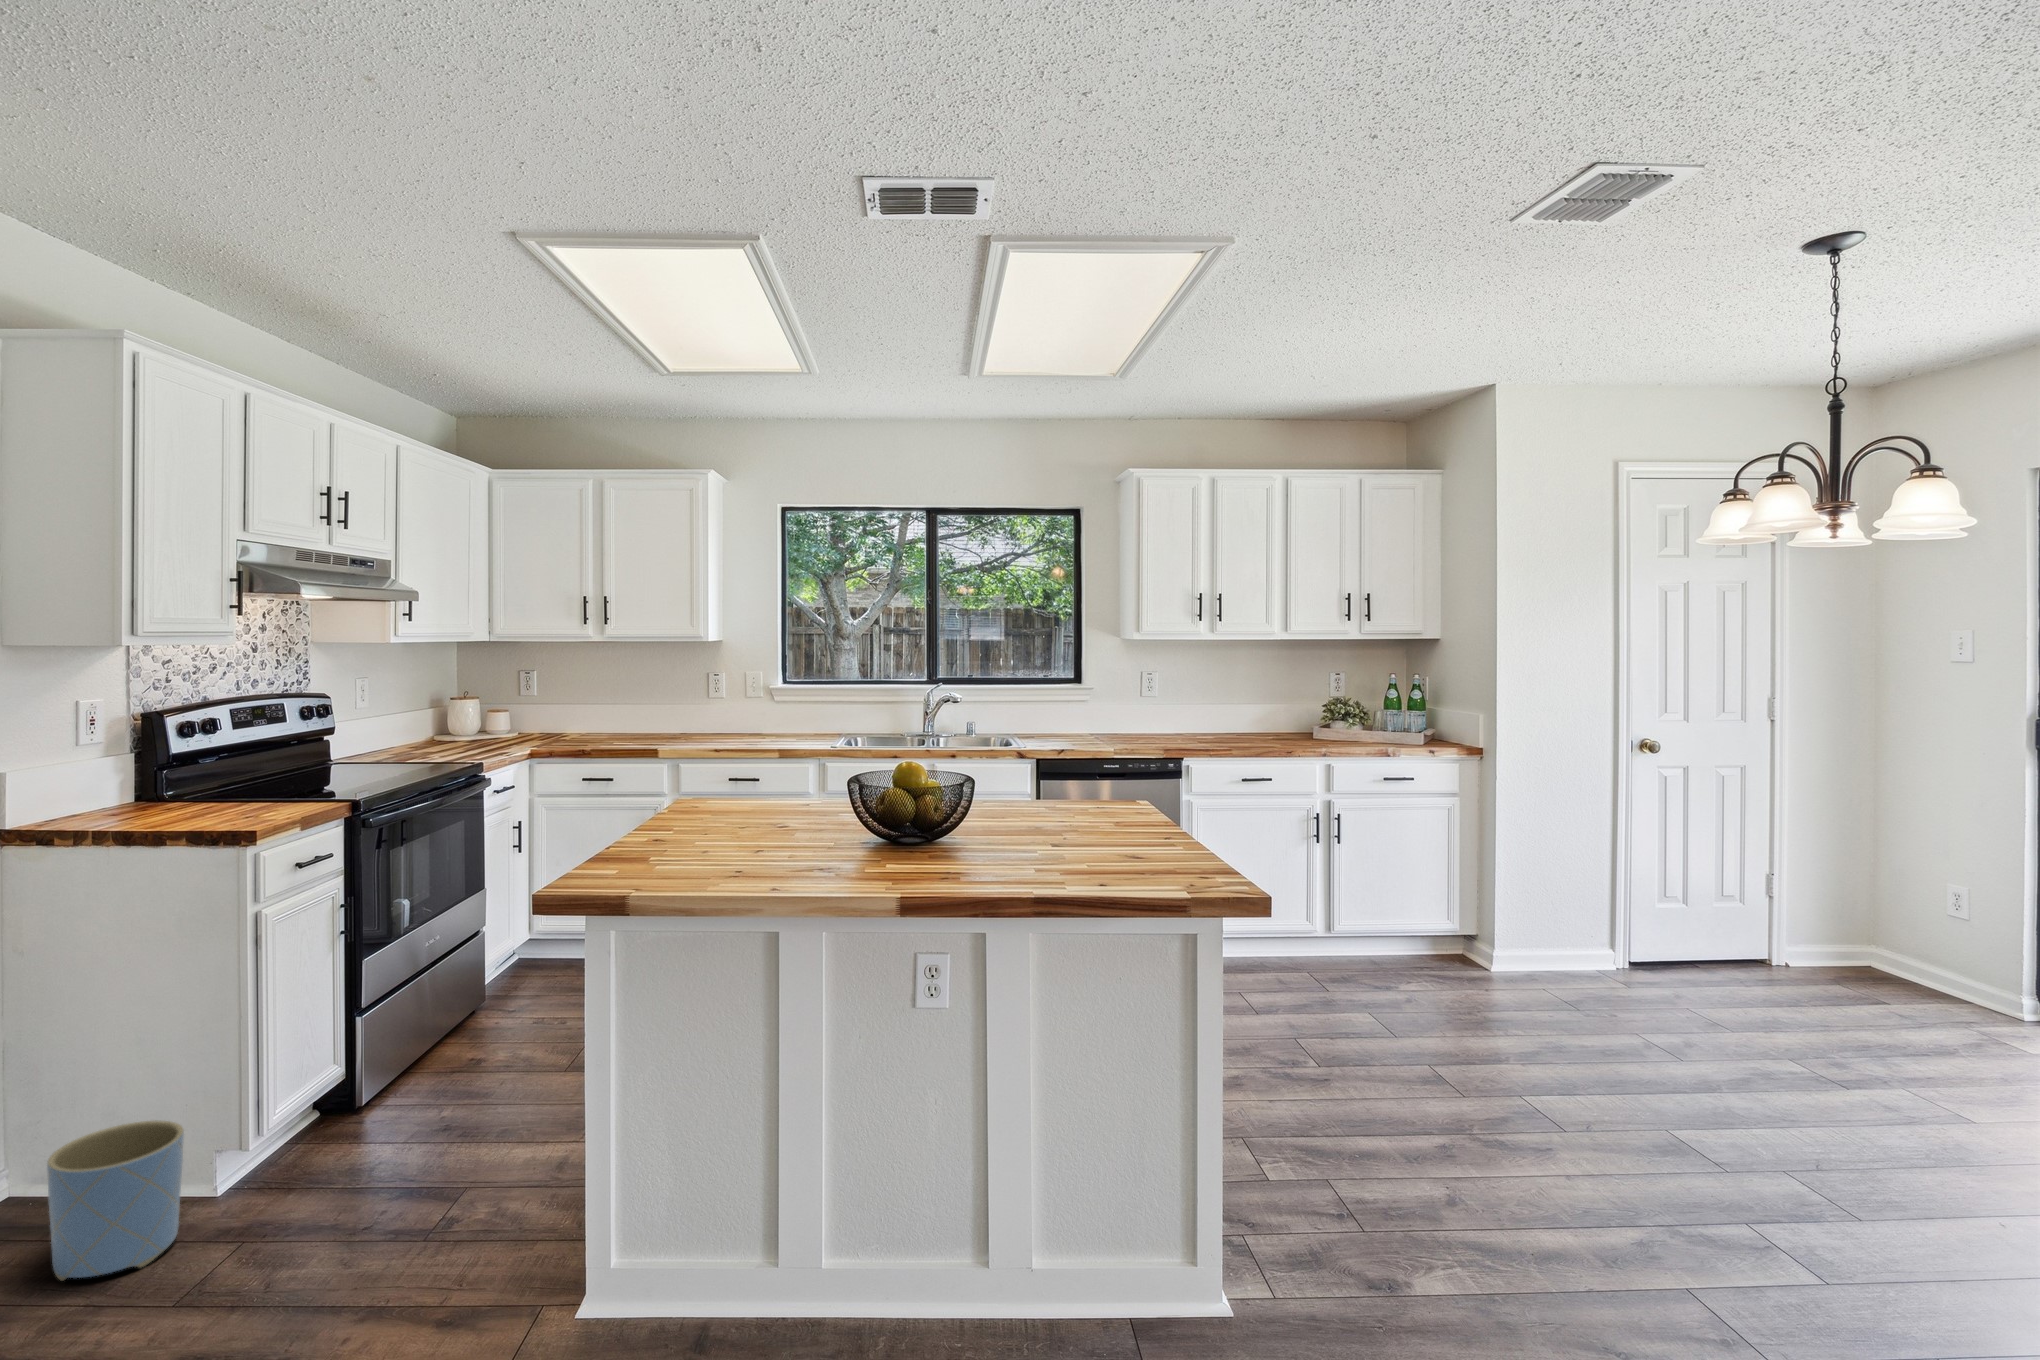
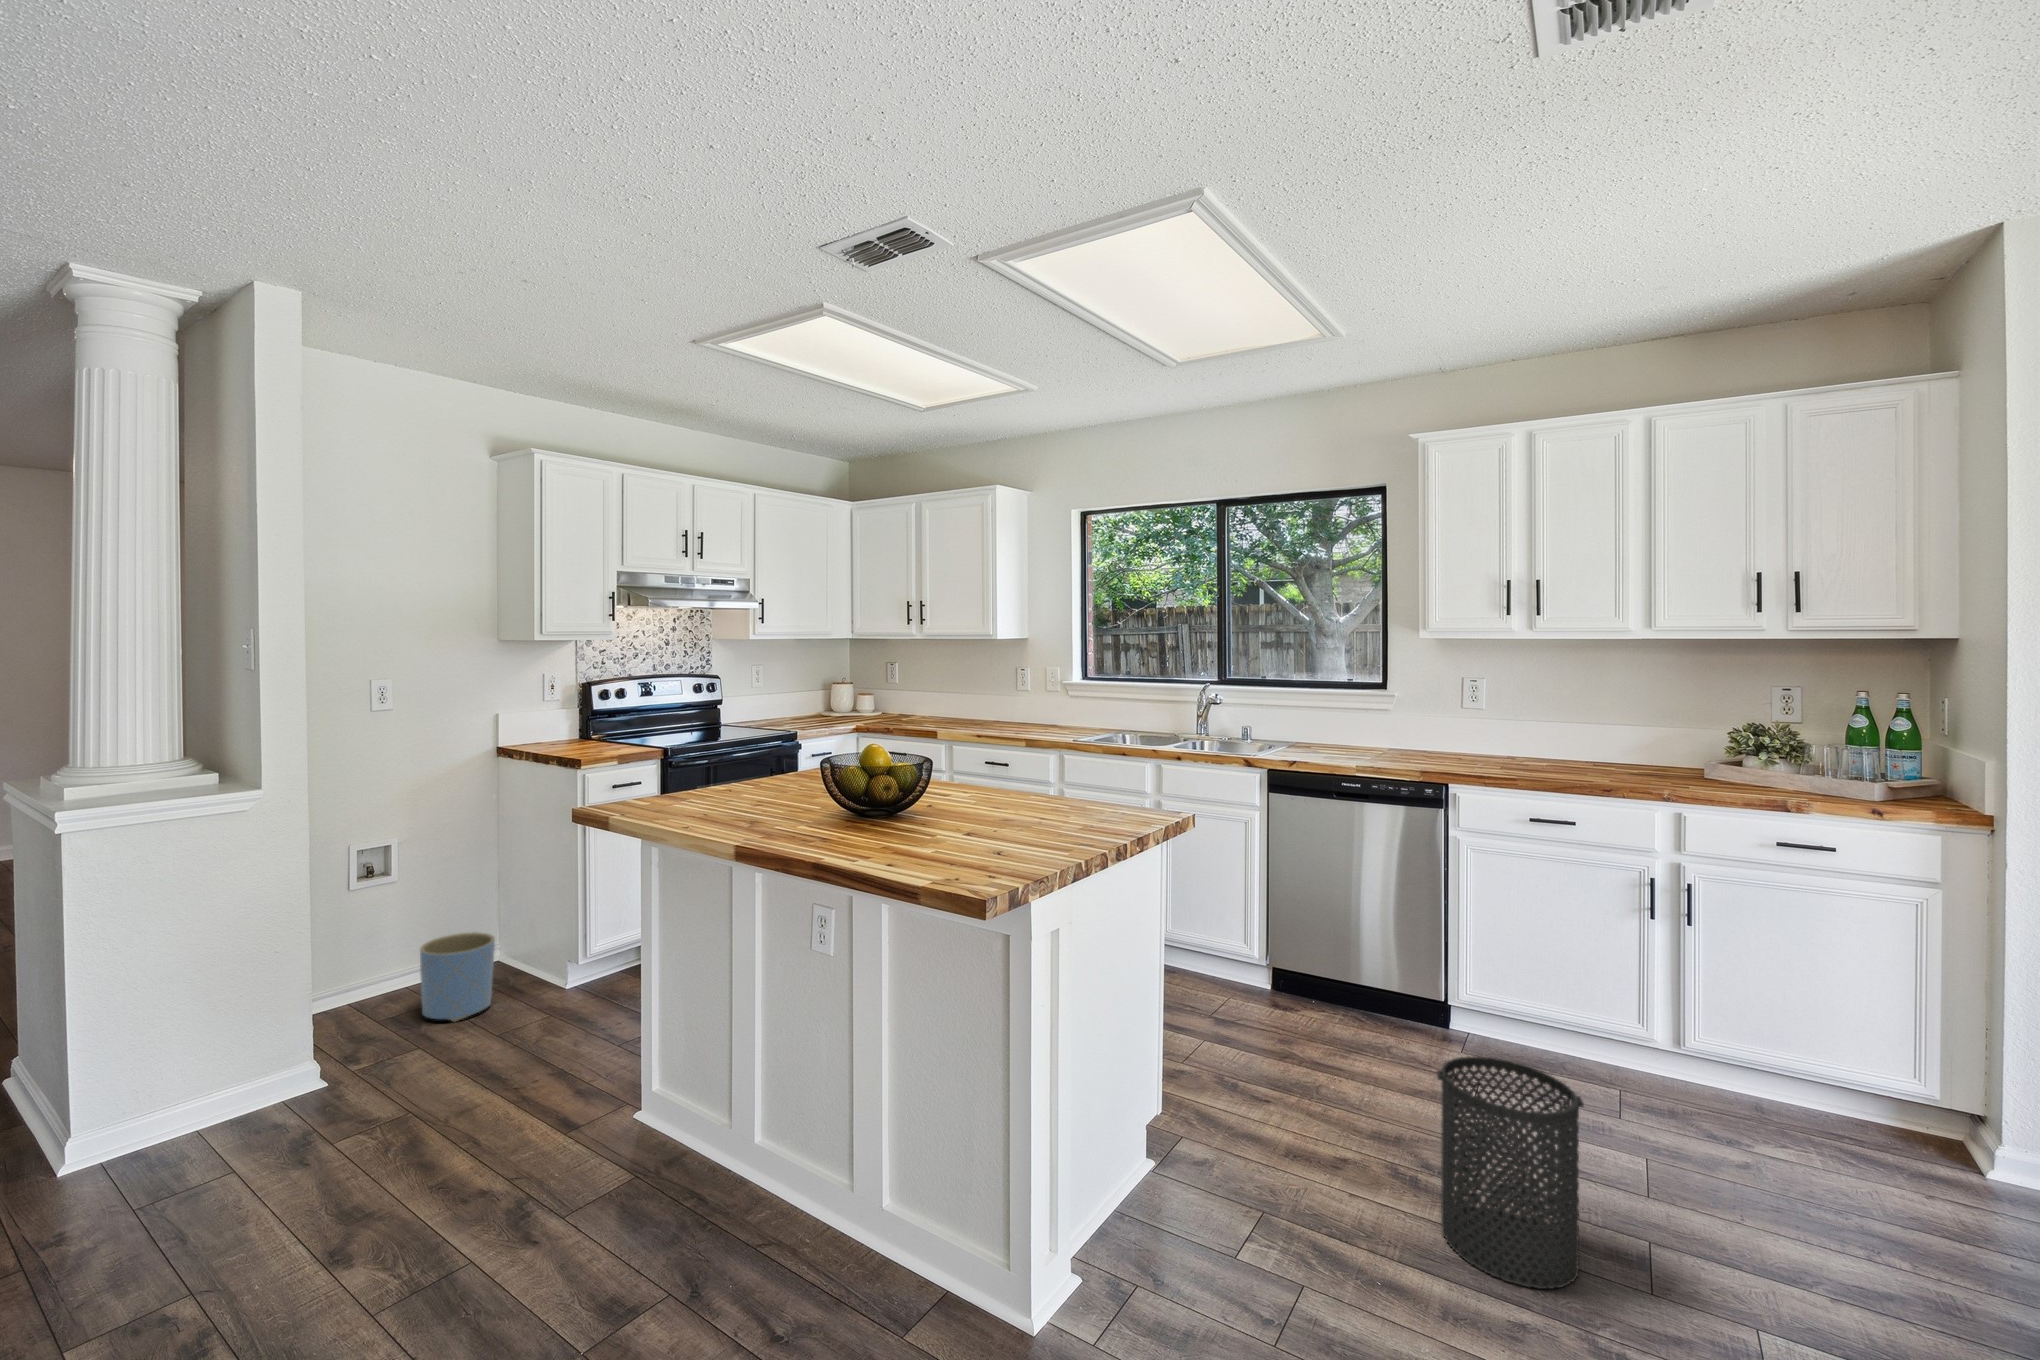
trash can: none [1320,950,1410,1098] -> present [1437,1056,1584,1289]

